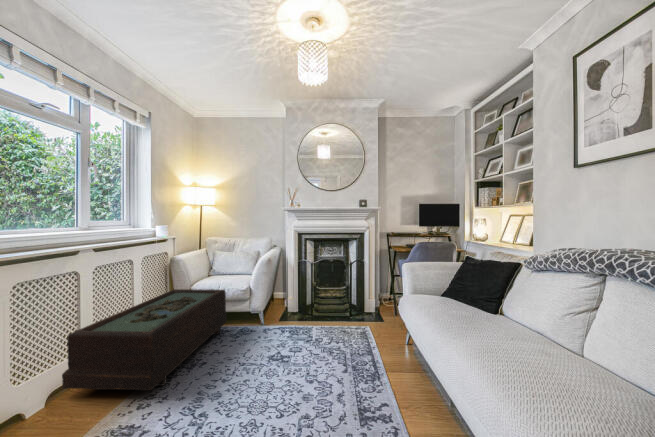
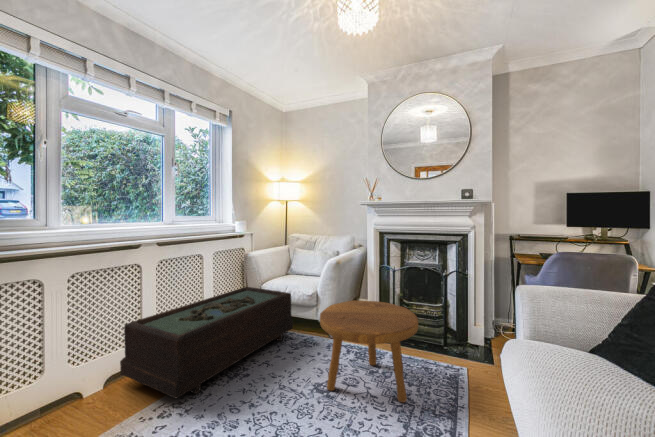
footstool: none [270,286,346,358] -> present [320,301,418,403]

